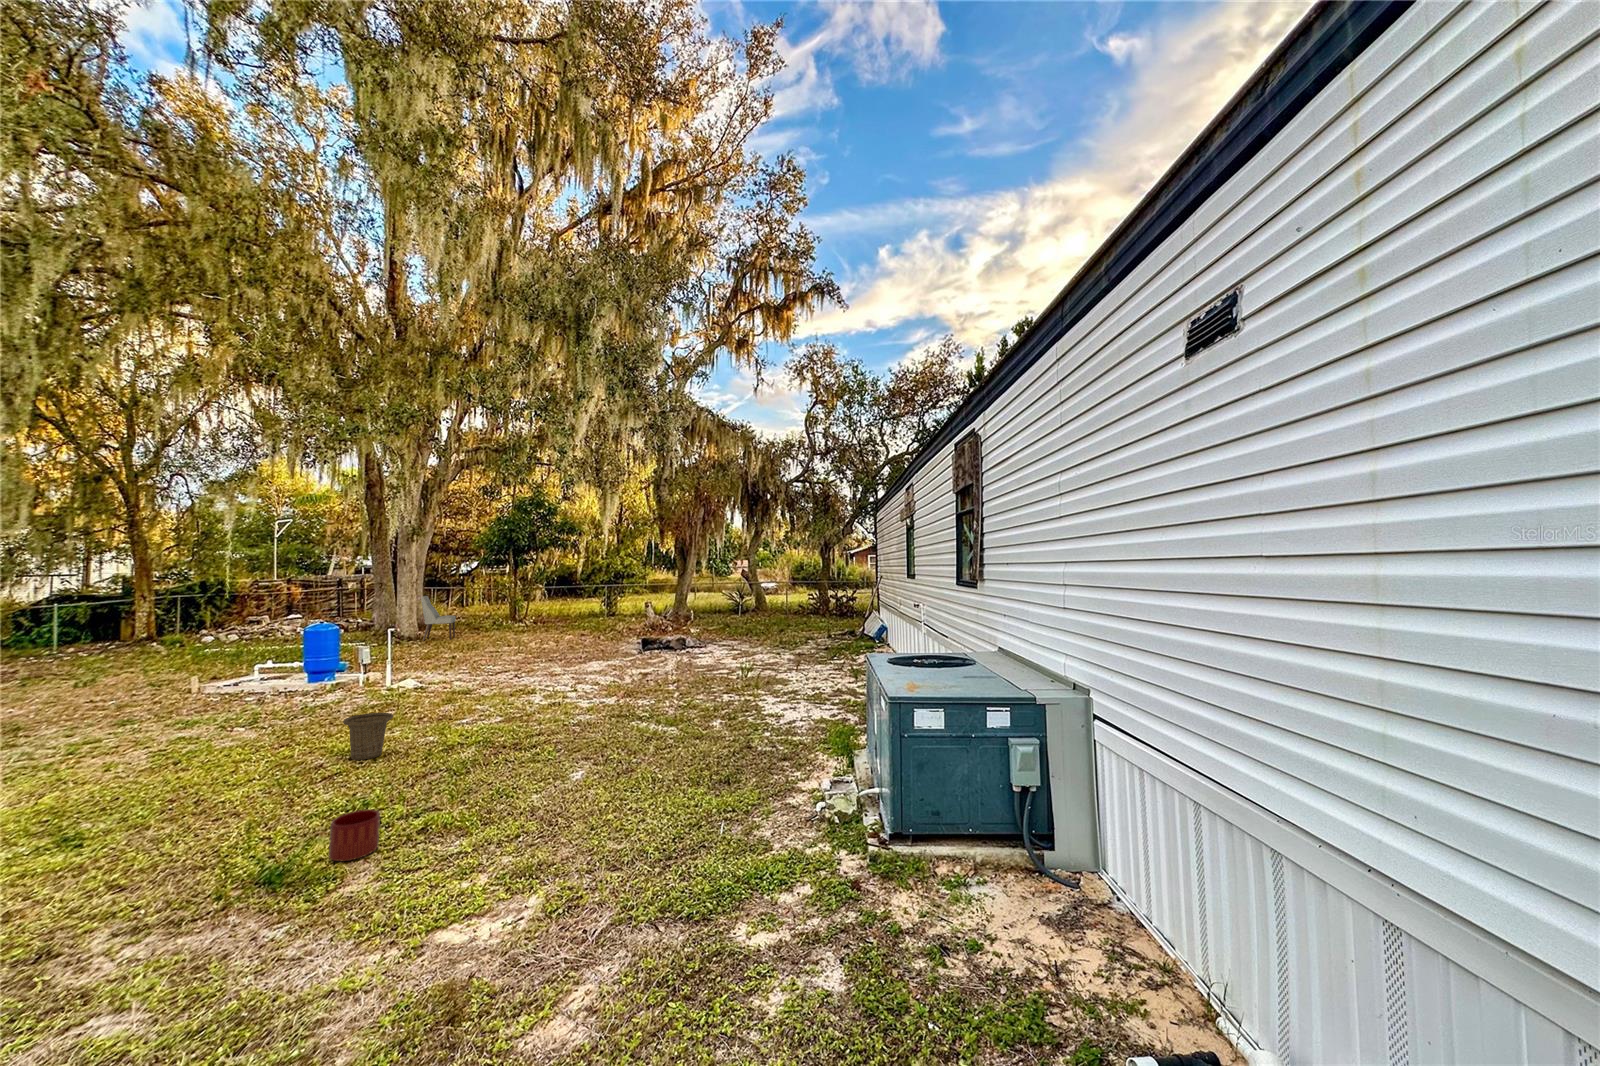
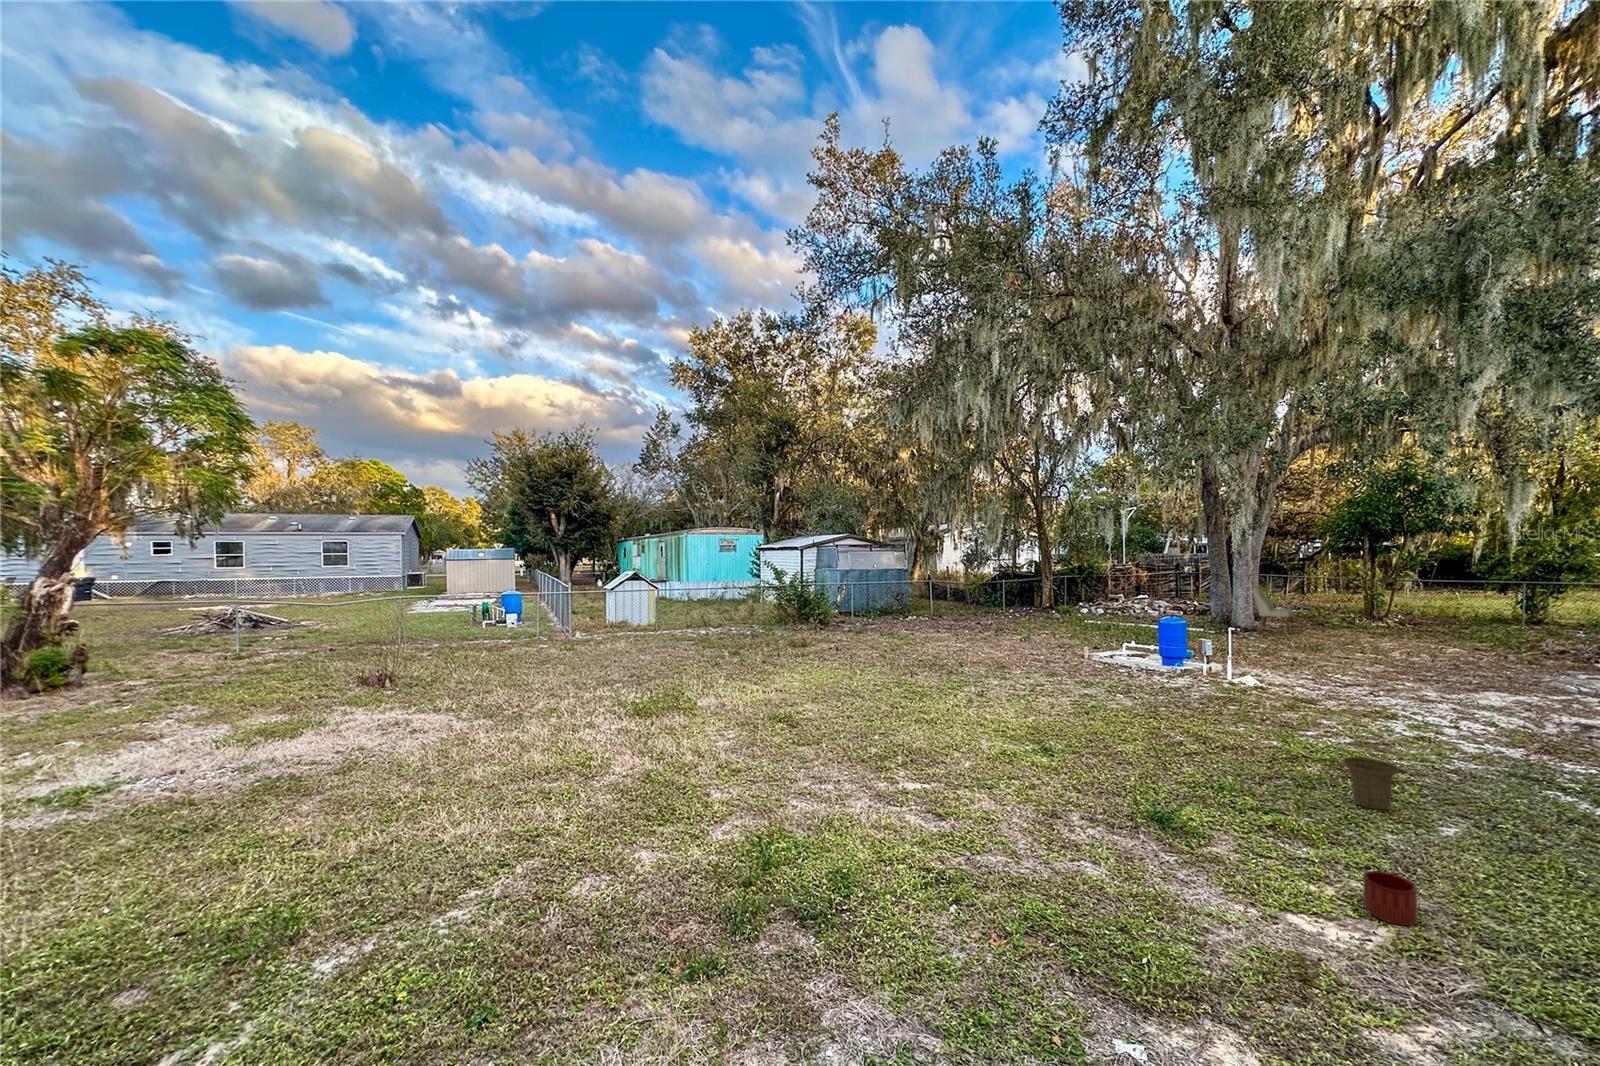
basket: present [343,713,393,760] -> present [1343,757,1400,810]
planter: present [329,809,380,861] -> present [1363,871,1418,925]

